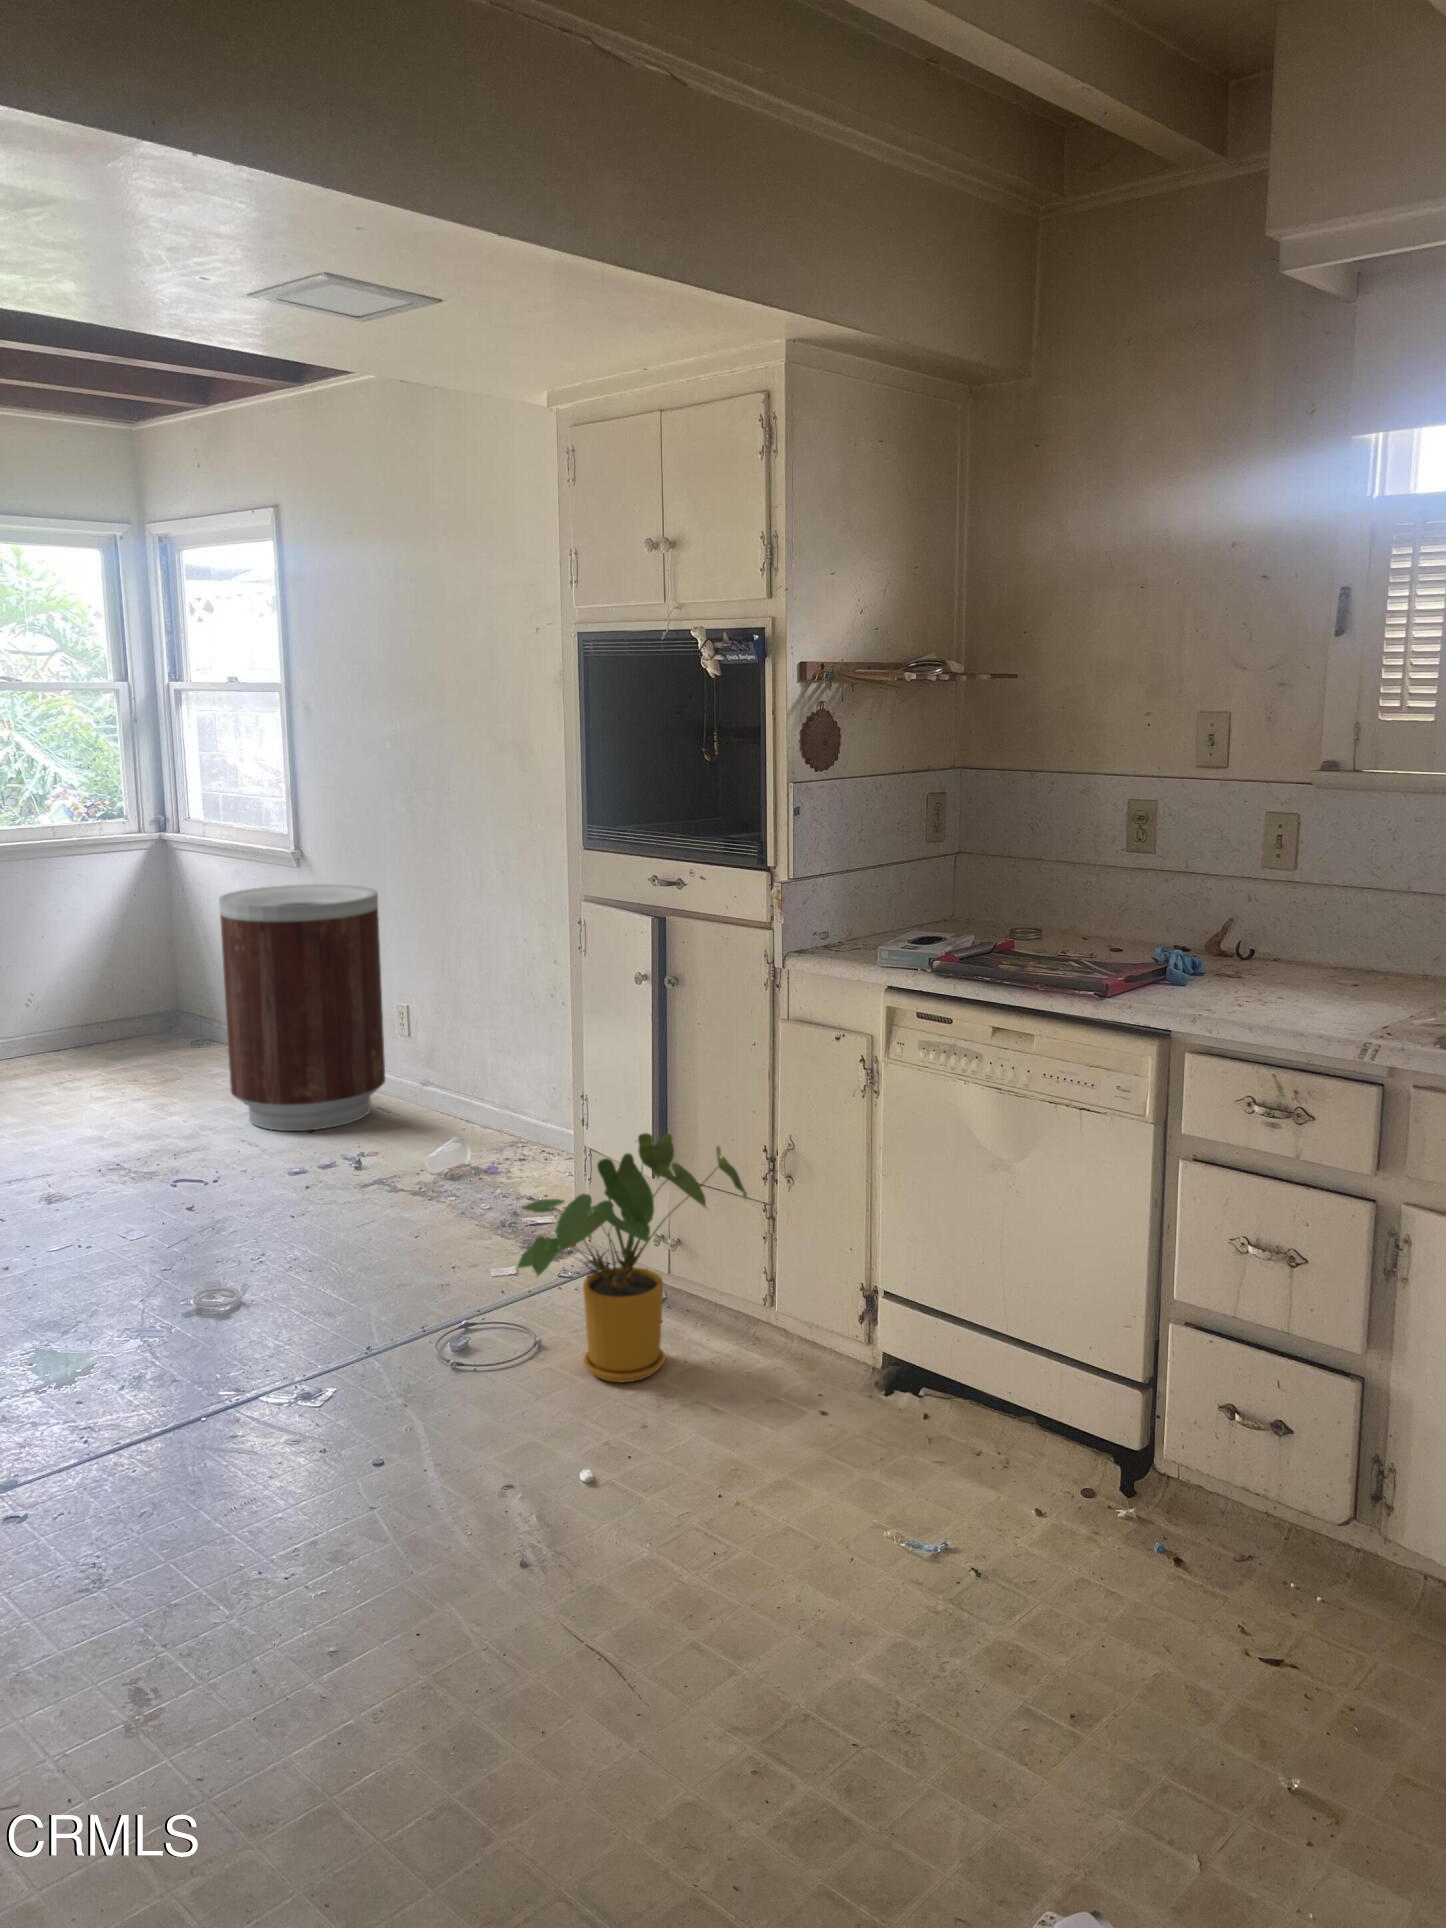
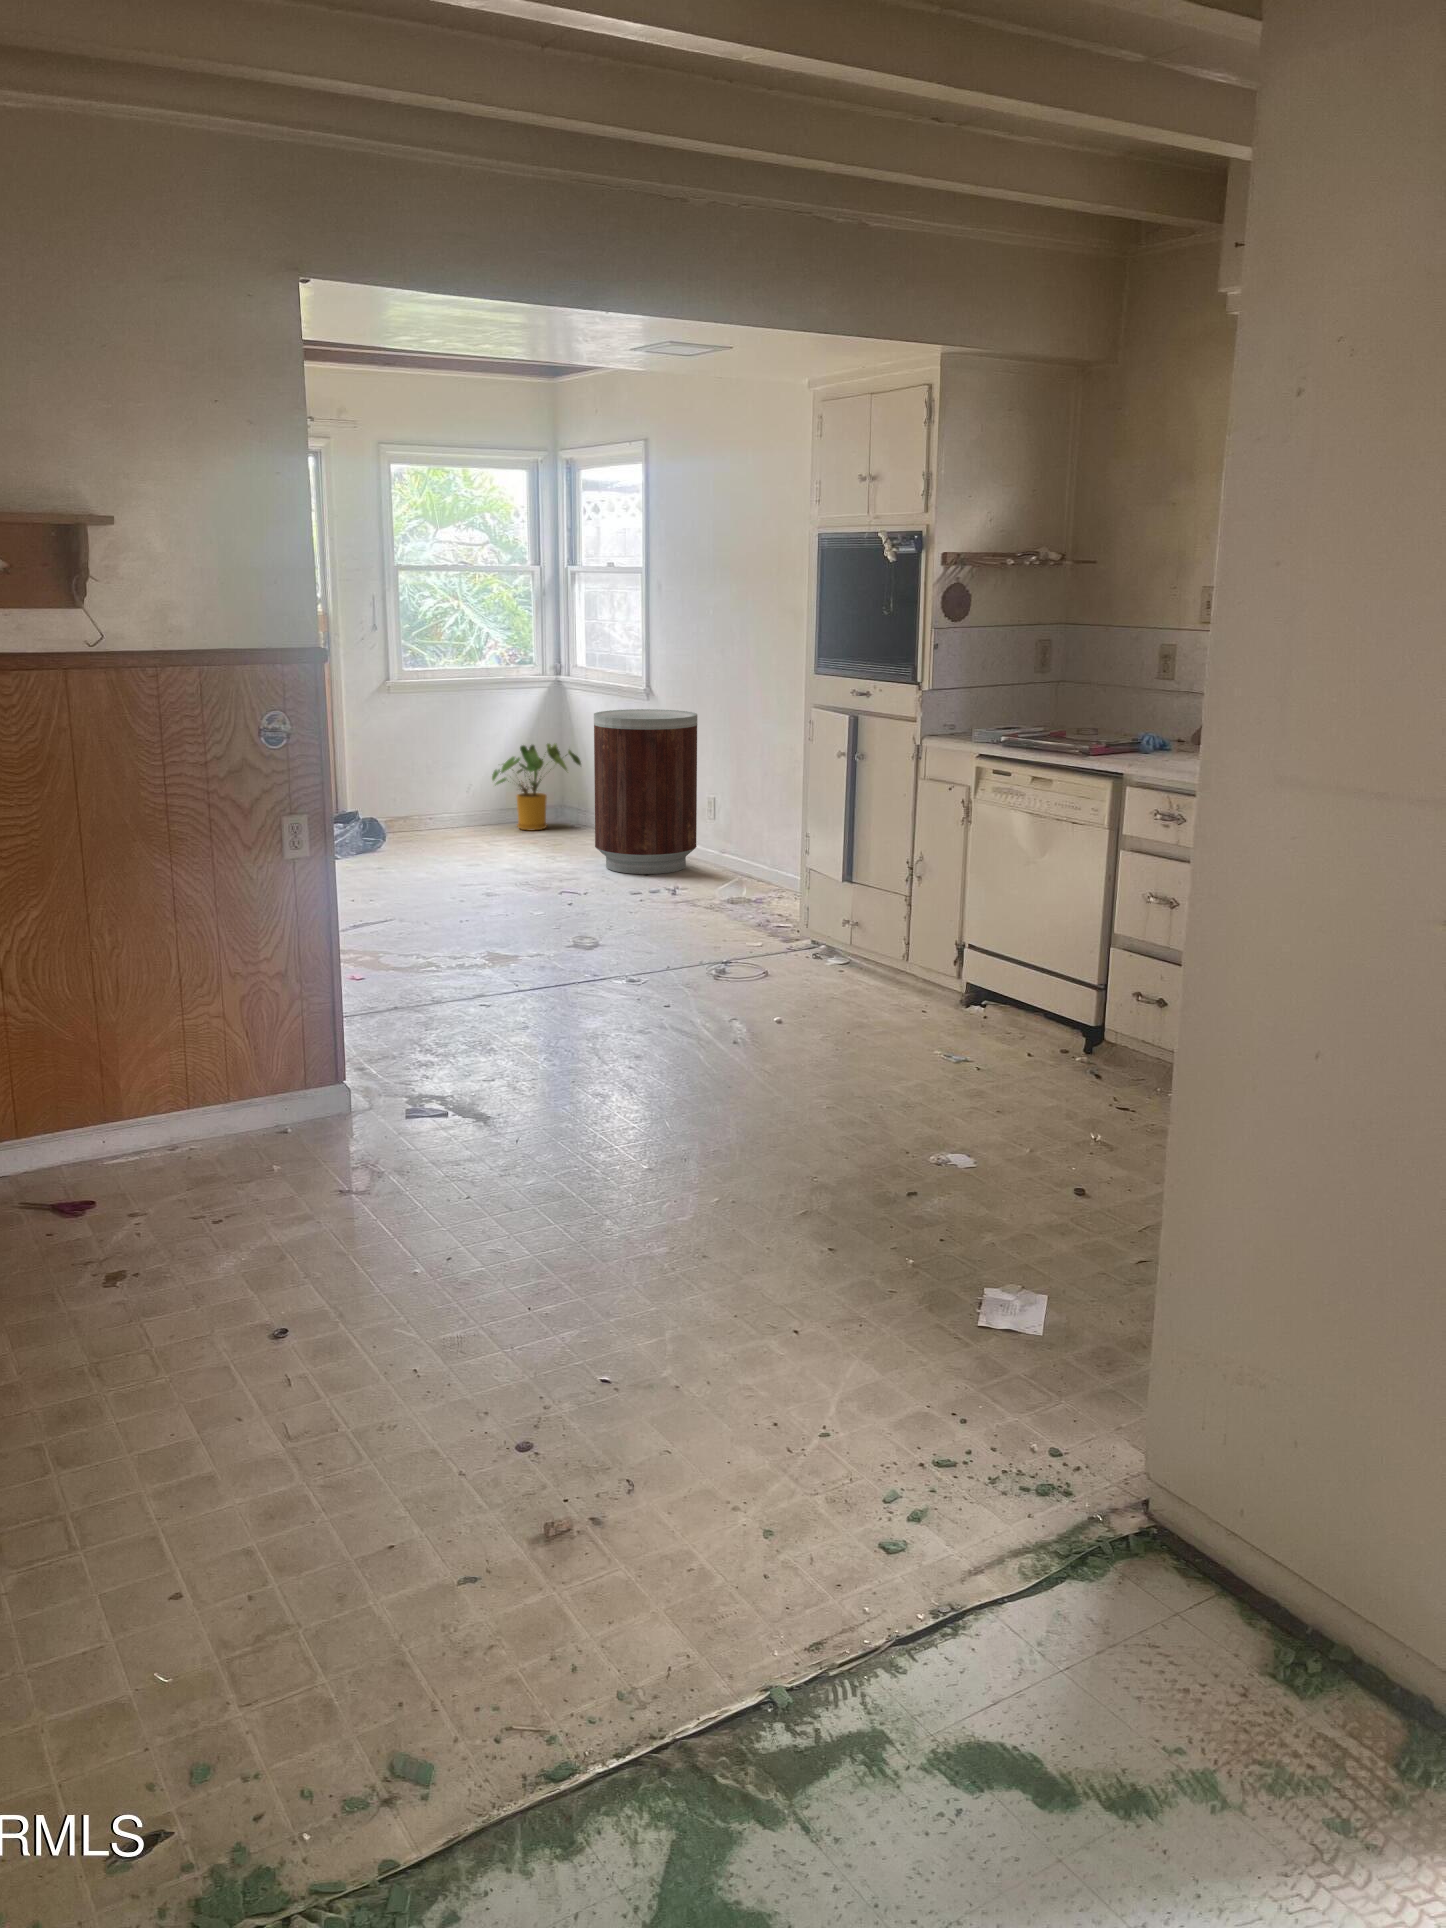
house plant: present [517,1133,747,1382] -> present [492,743,581,830]

